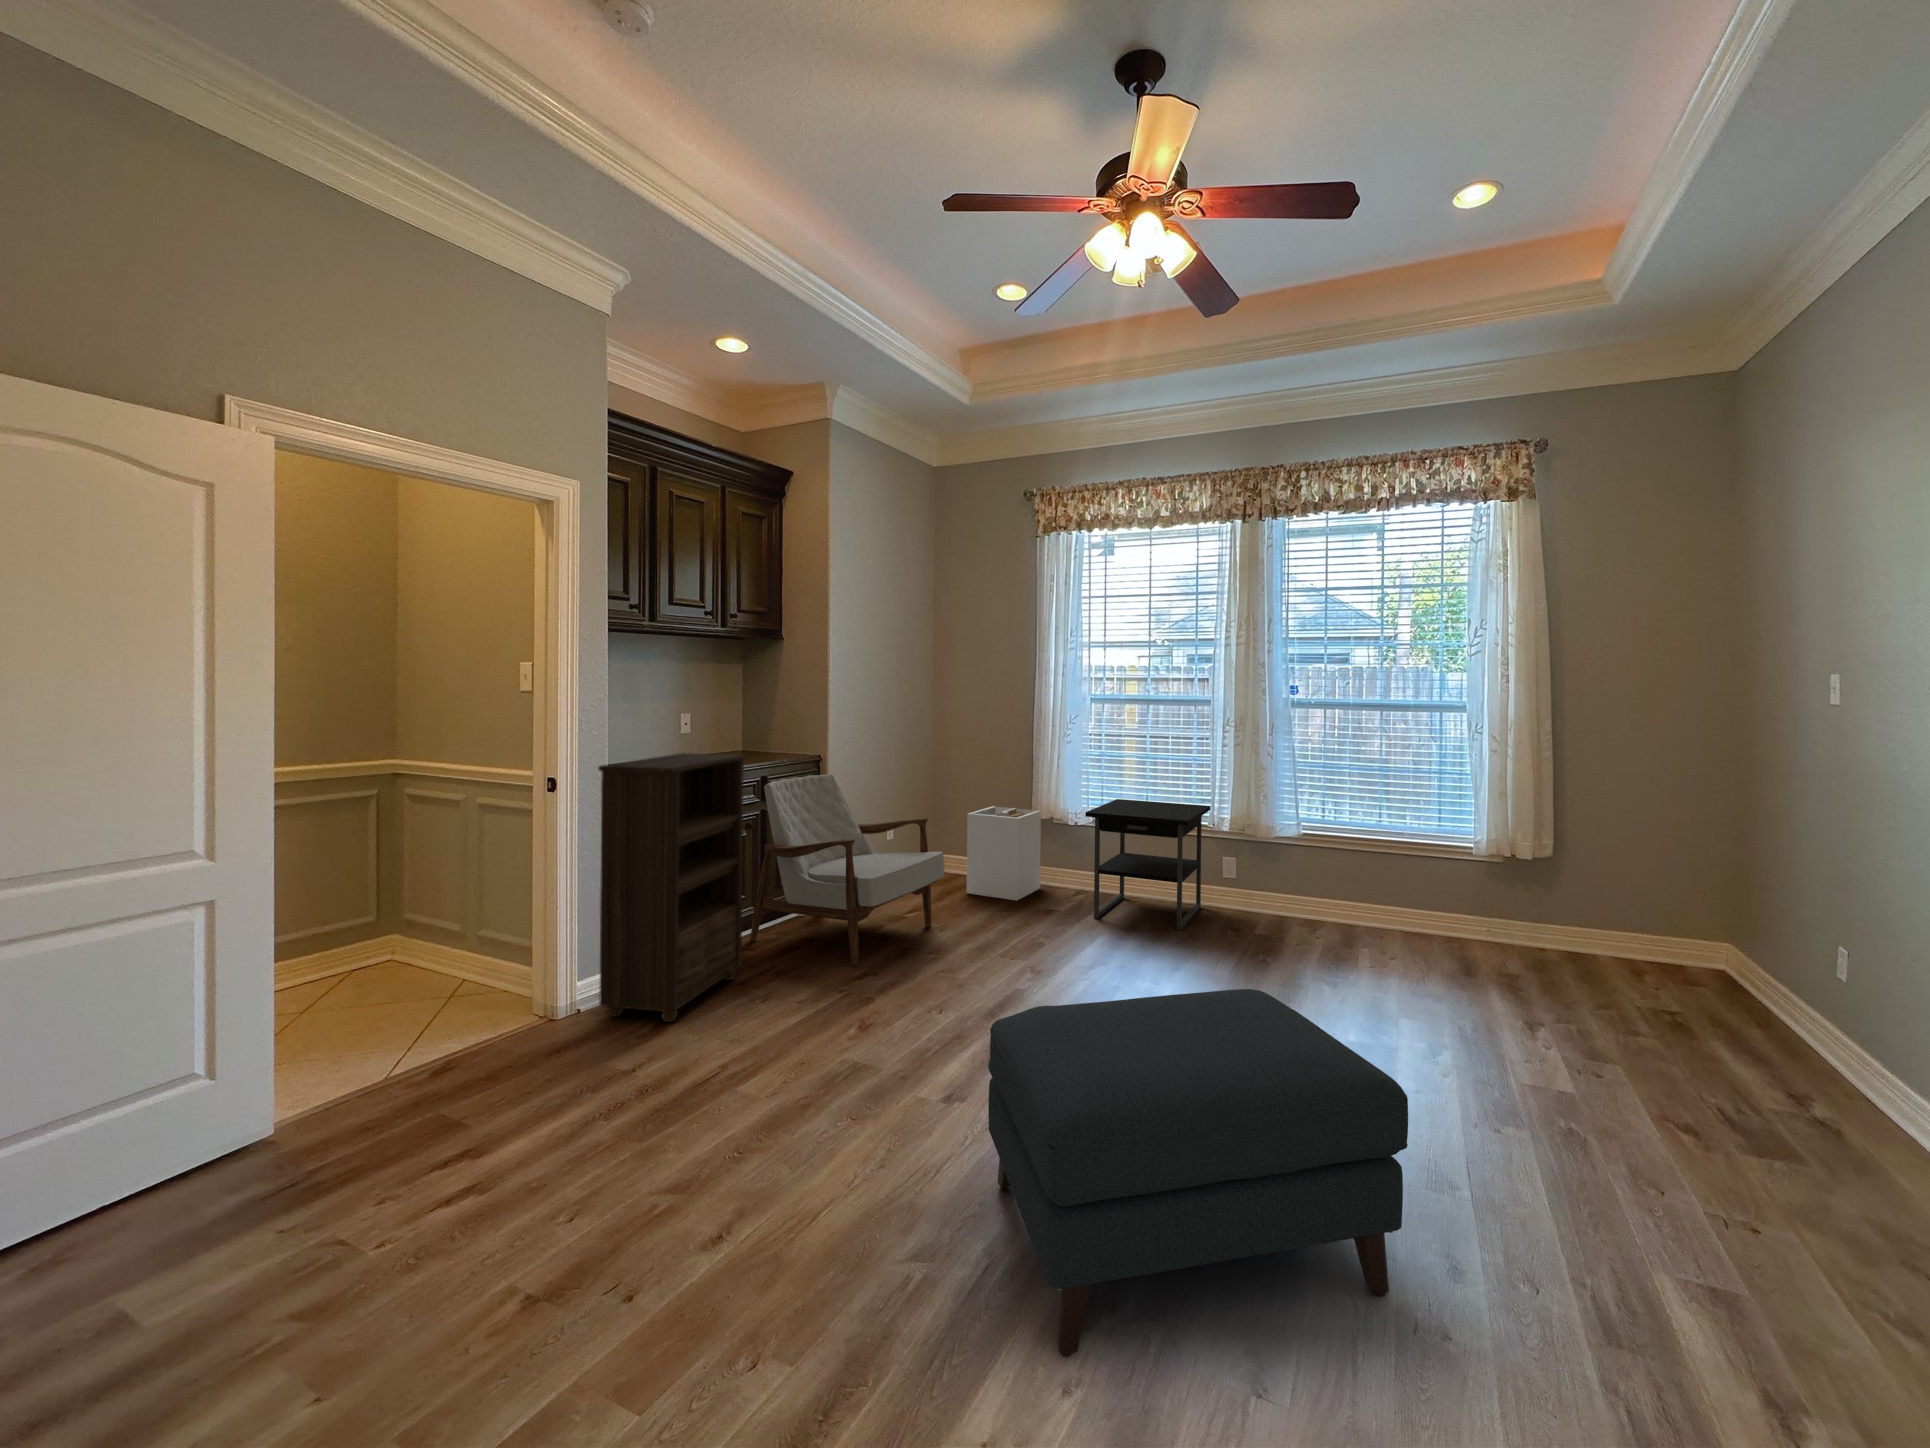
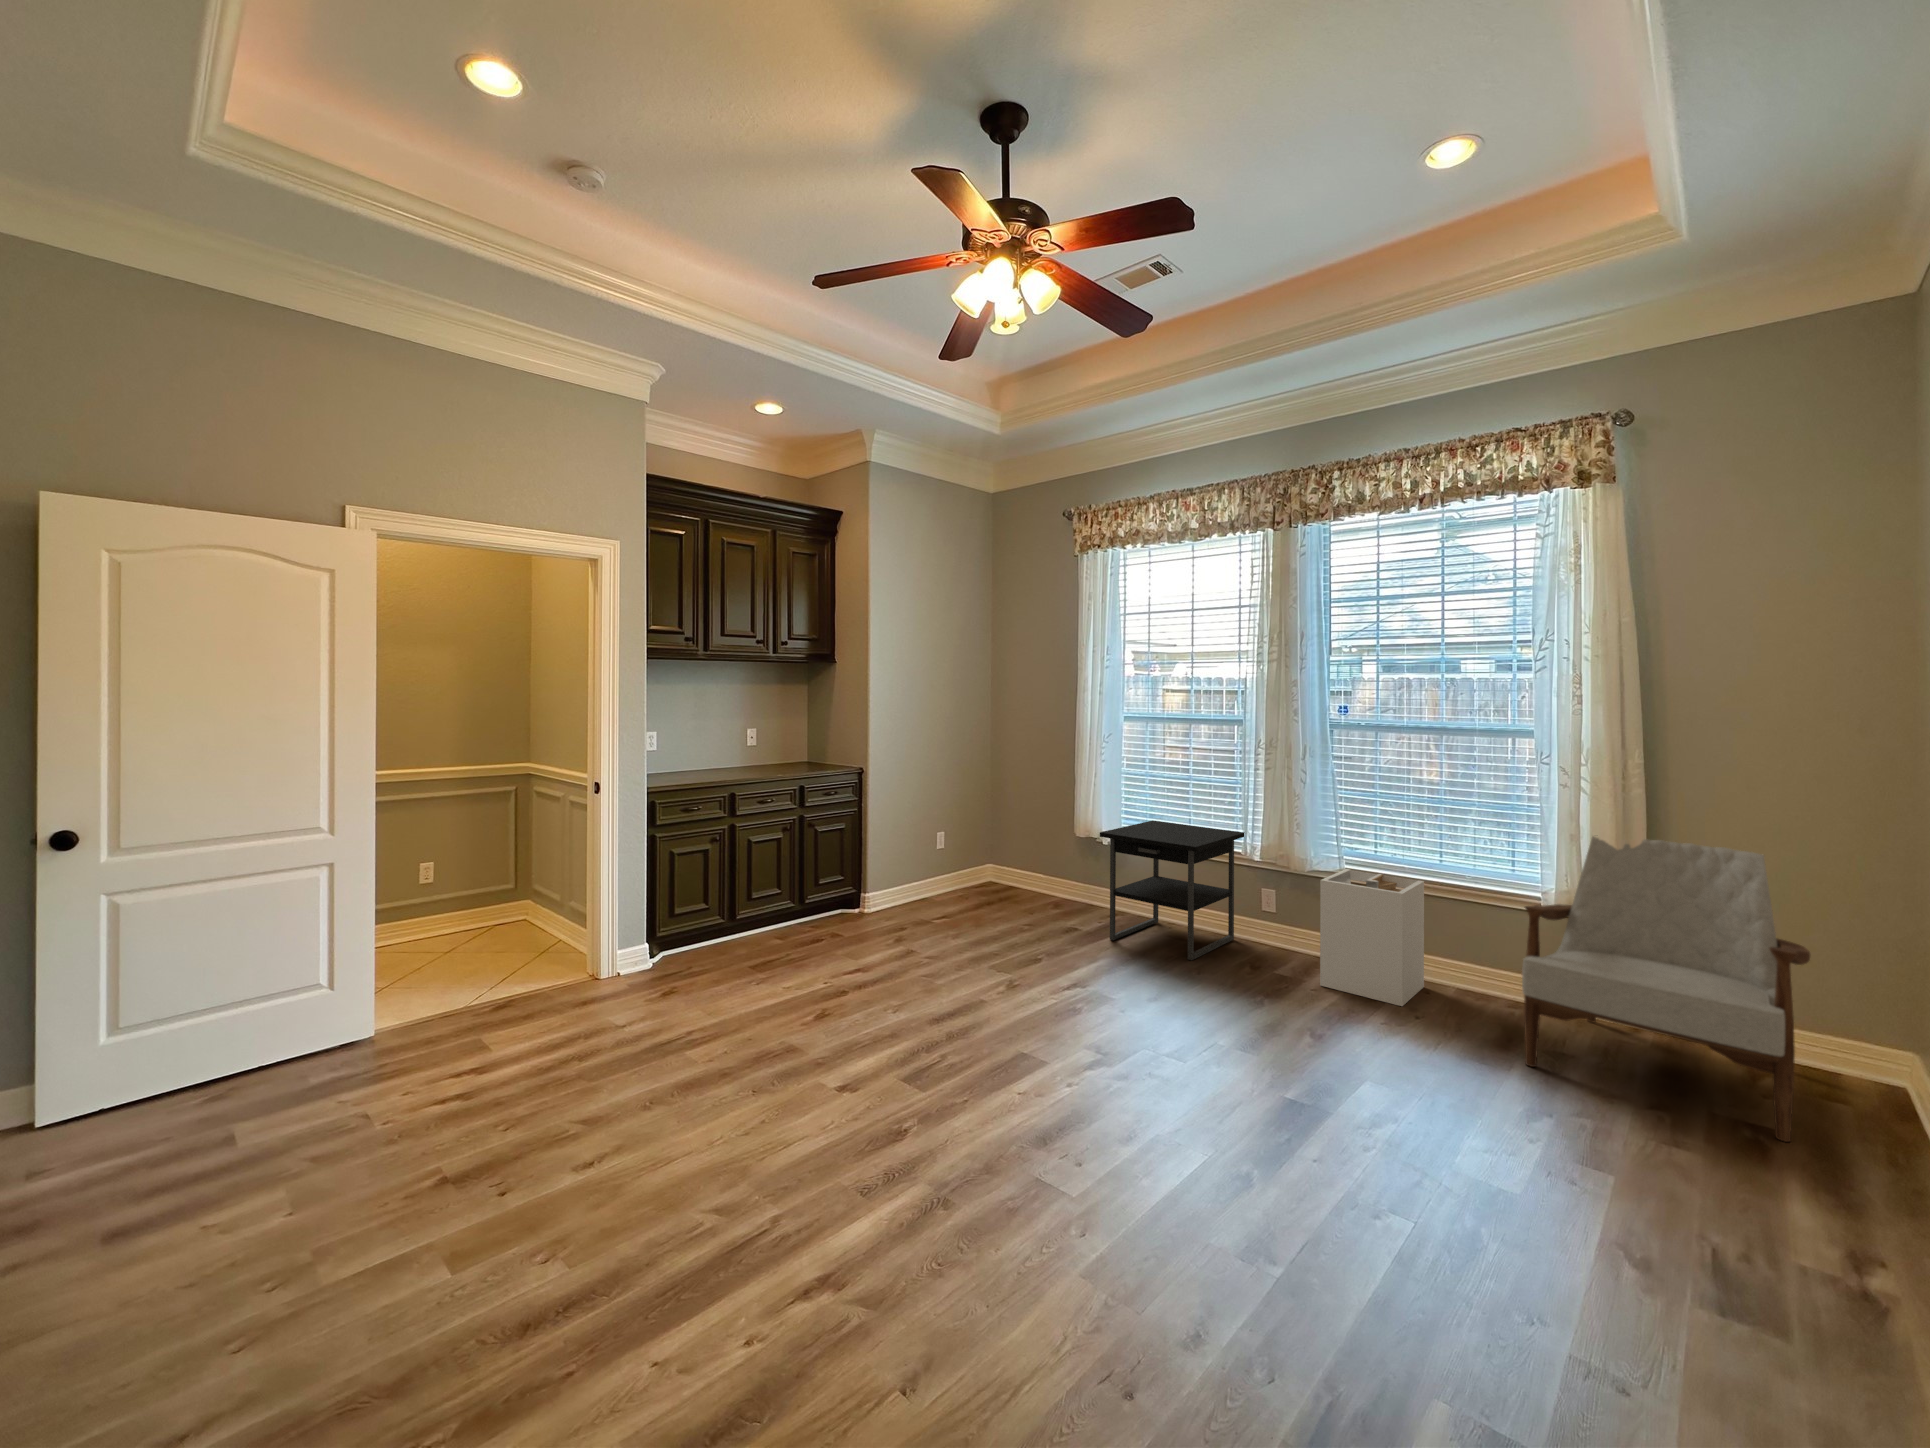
bookshelf: present [598,753,746,1022] -> none [627,764,759,991]
armchair: present [750,774,944,966] -> present [1522,836,1810,1142]
laundry hamper: present [967,806,1041,900] -> present [1320,869,1424,1006]
ottoman: present [988,989,1408,1357] -> none [745,1010,1120,1344]

